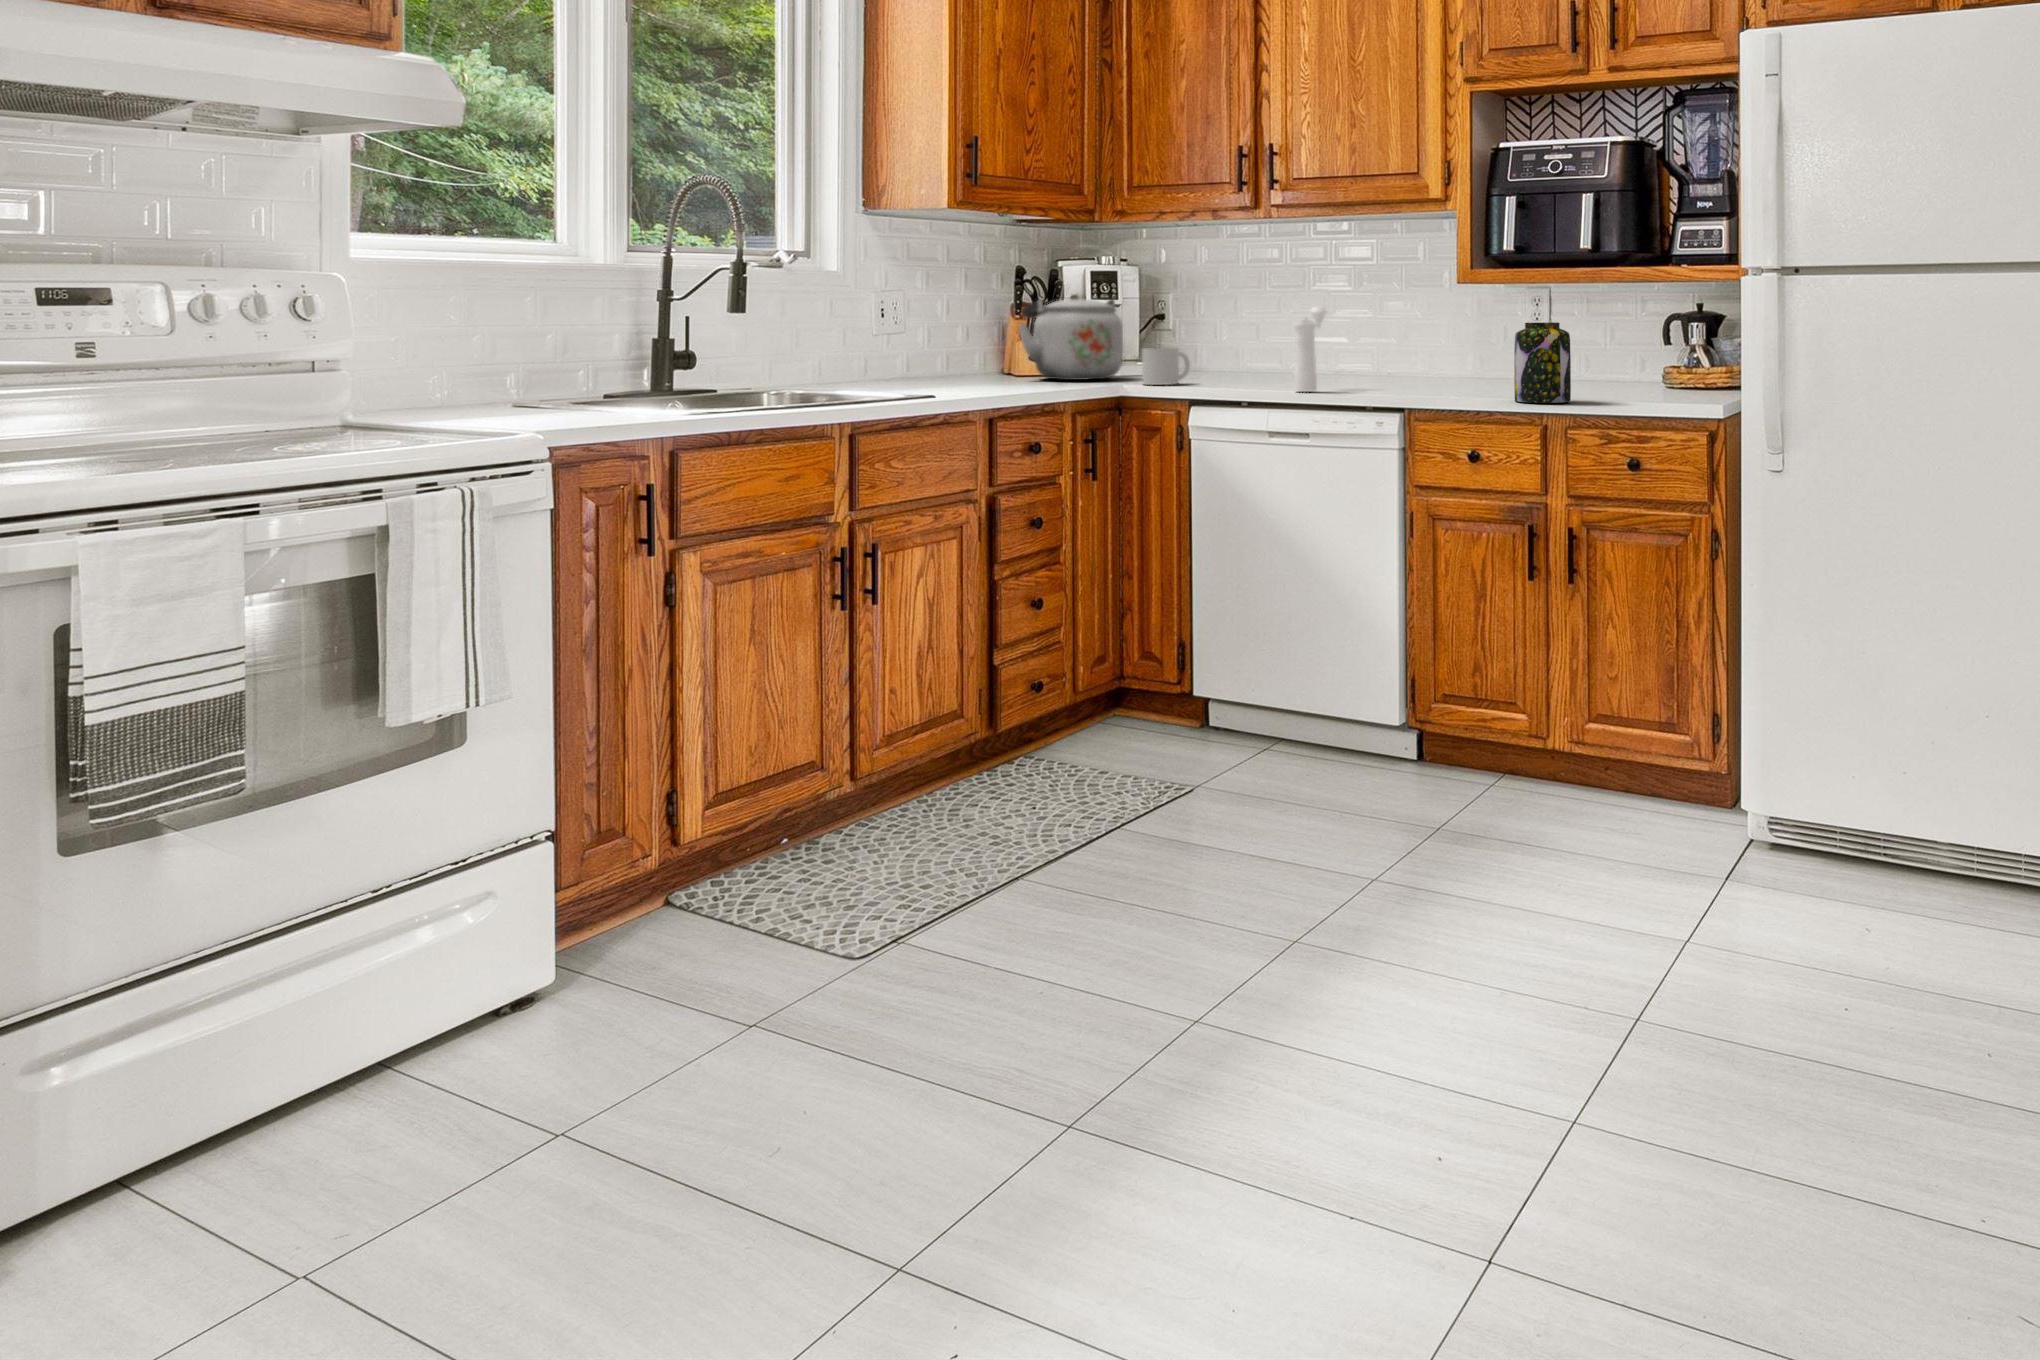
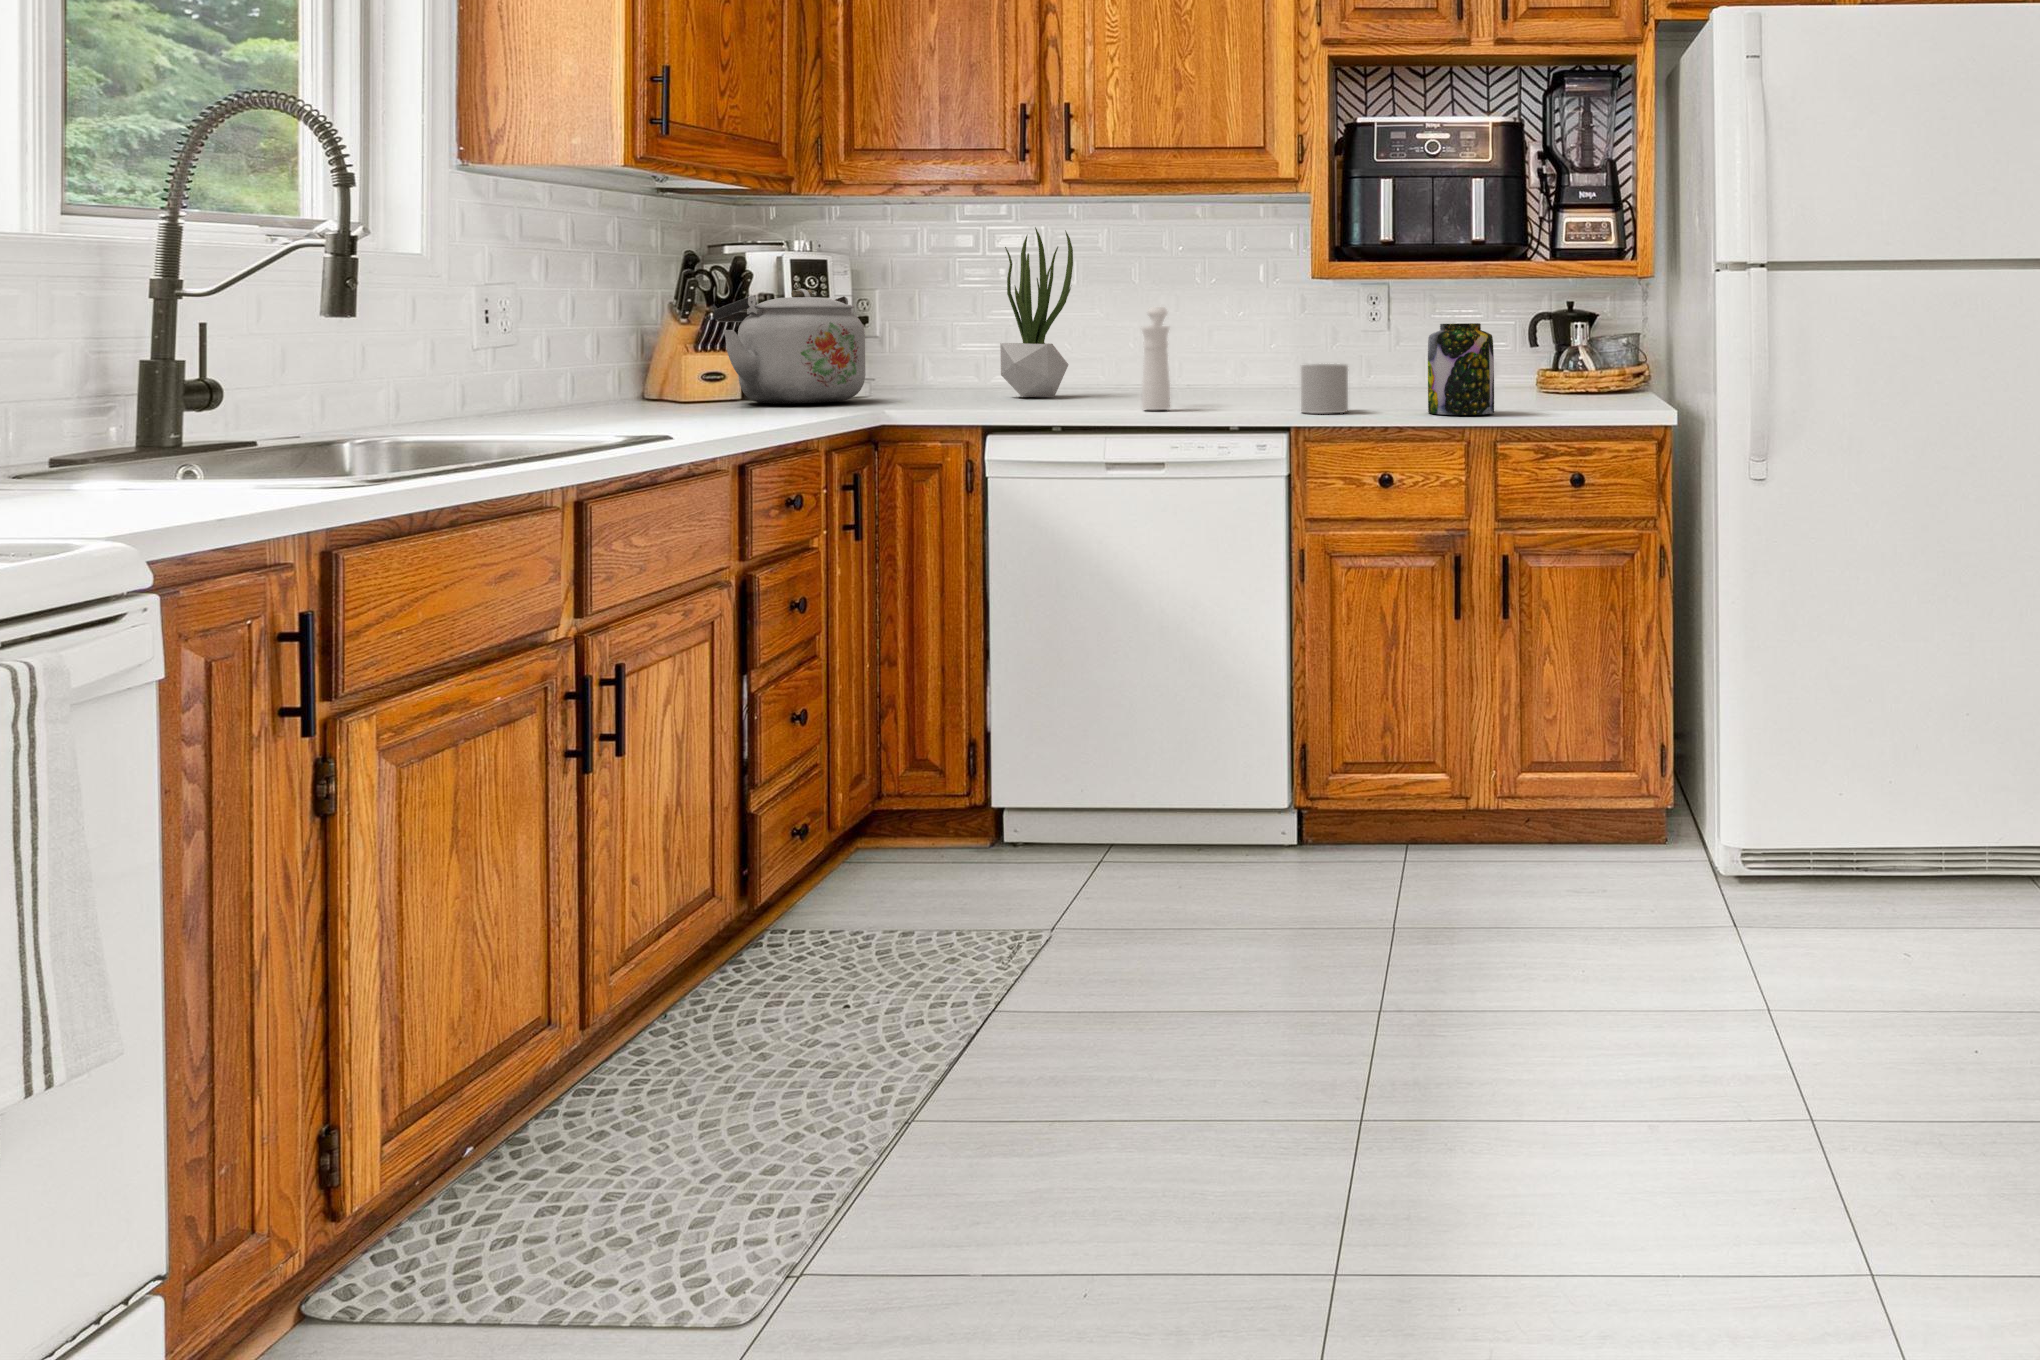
potted plant: none [1227,242,1285,380] -> present [1000,227,1073,397]
mug: present [1142,348,1190,385] -> present [1301,364,1348,414]

